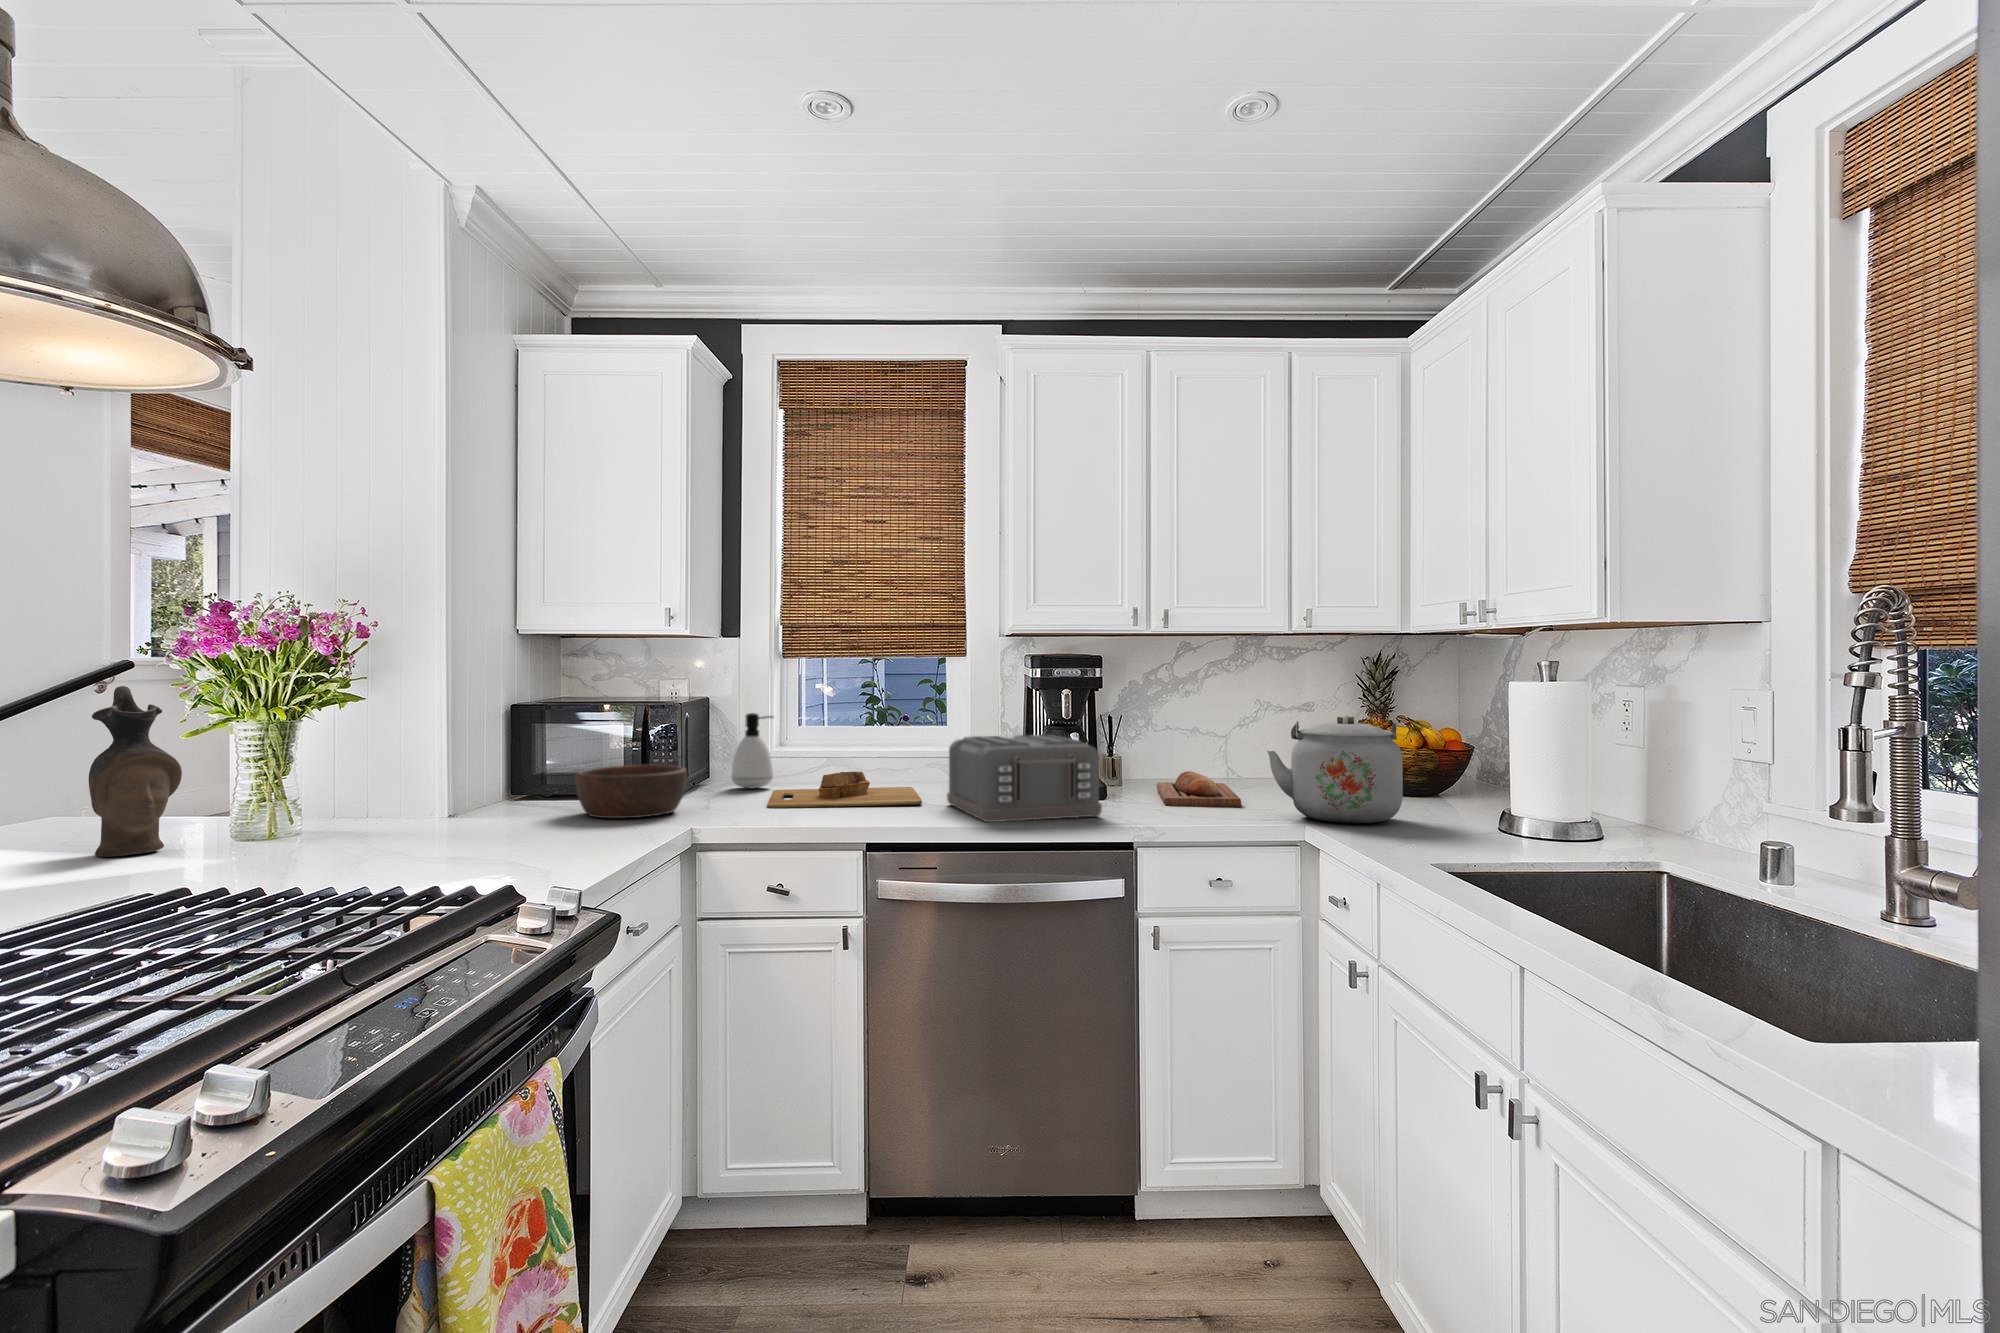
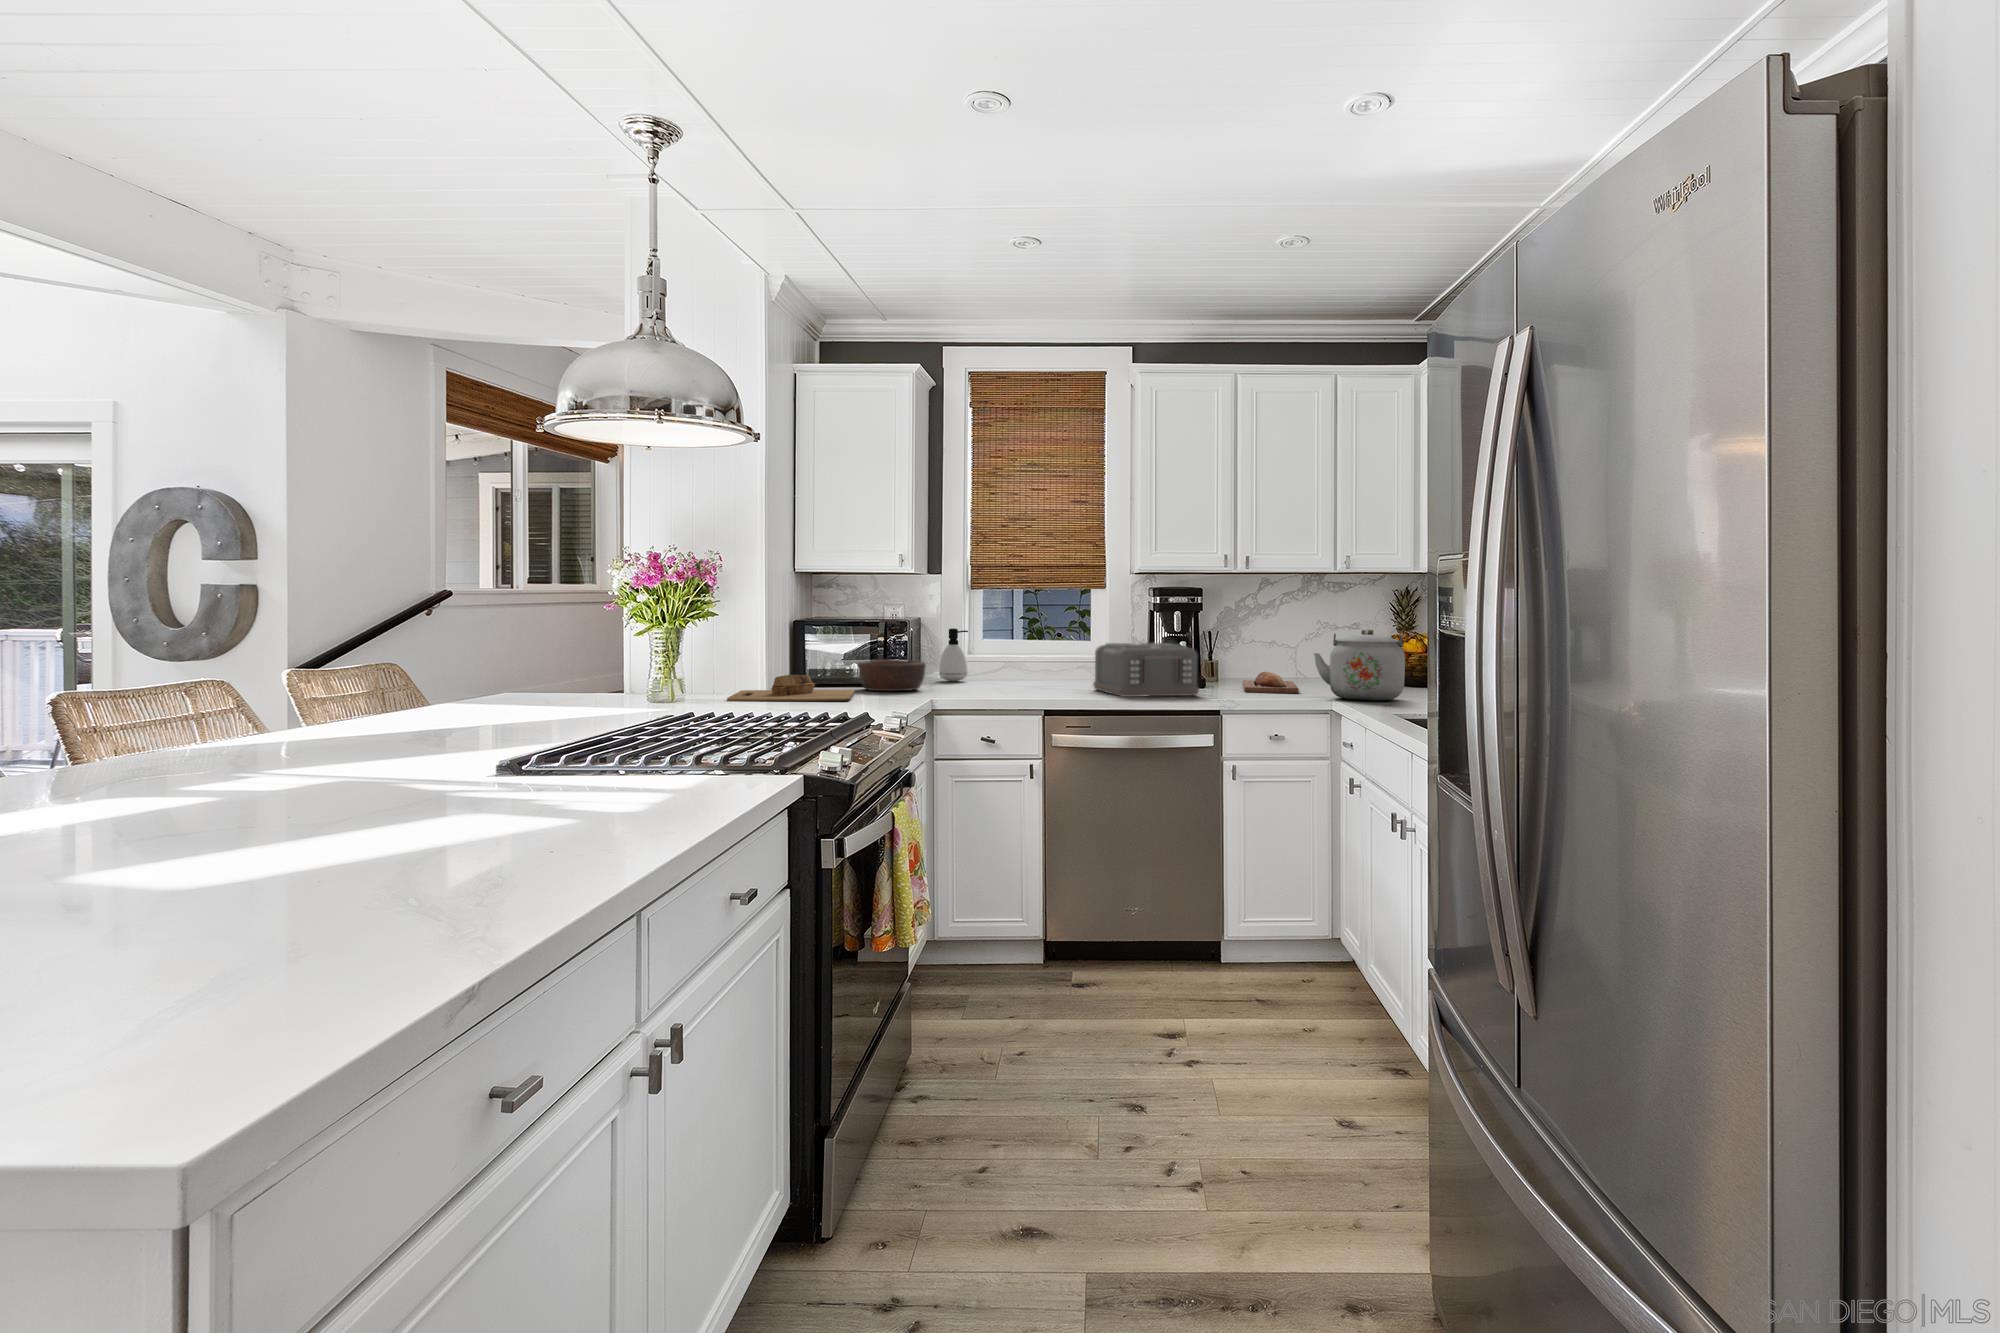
ceramic pitcher: present [89,686,182,857] -> none [628,605,670,699]
cutting board: present [767,771,922,808] -> present [727,675,854,701]

